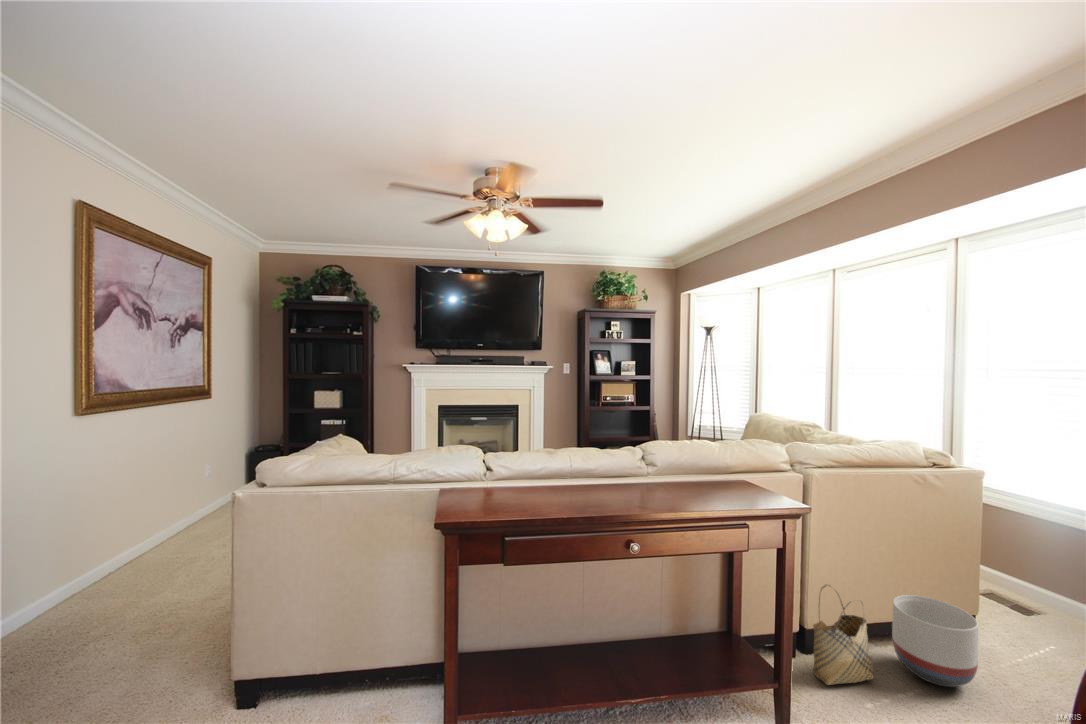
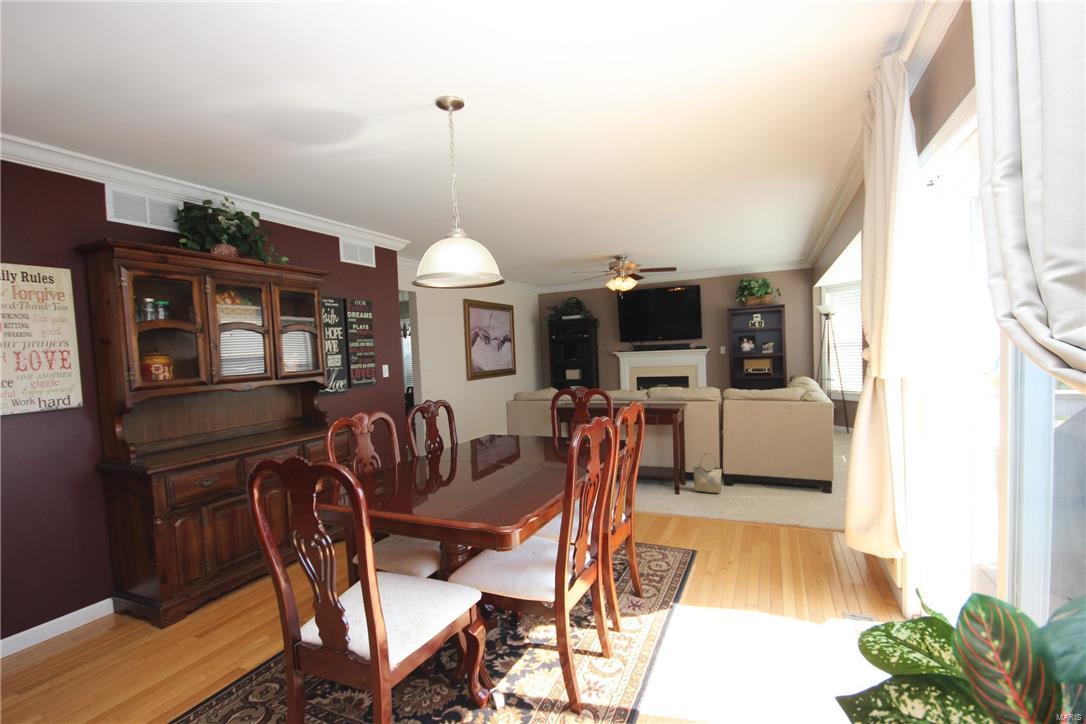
planter: present [892,595,978,687] -> none [734,464,768,500]

